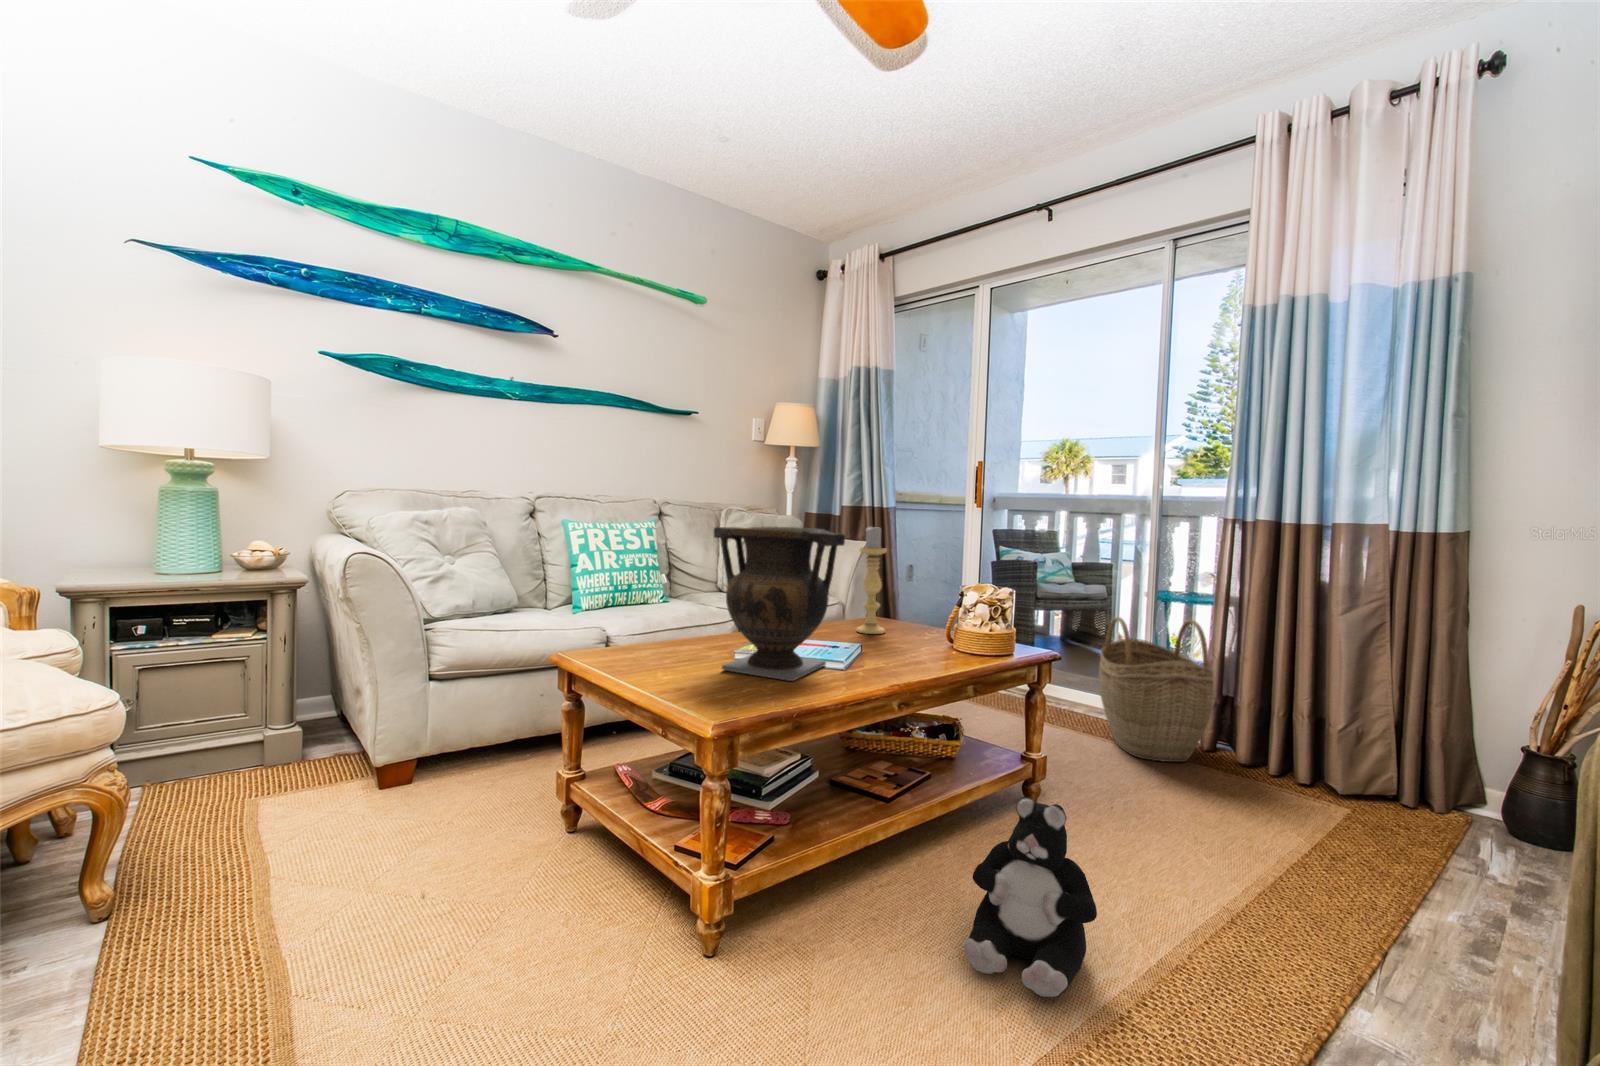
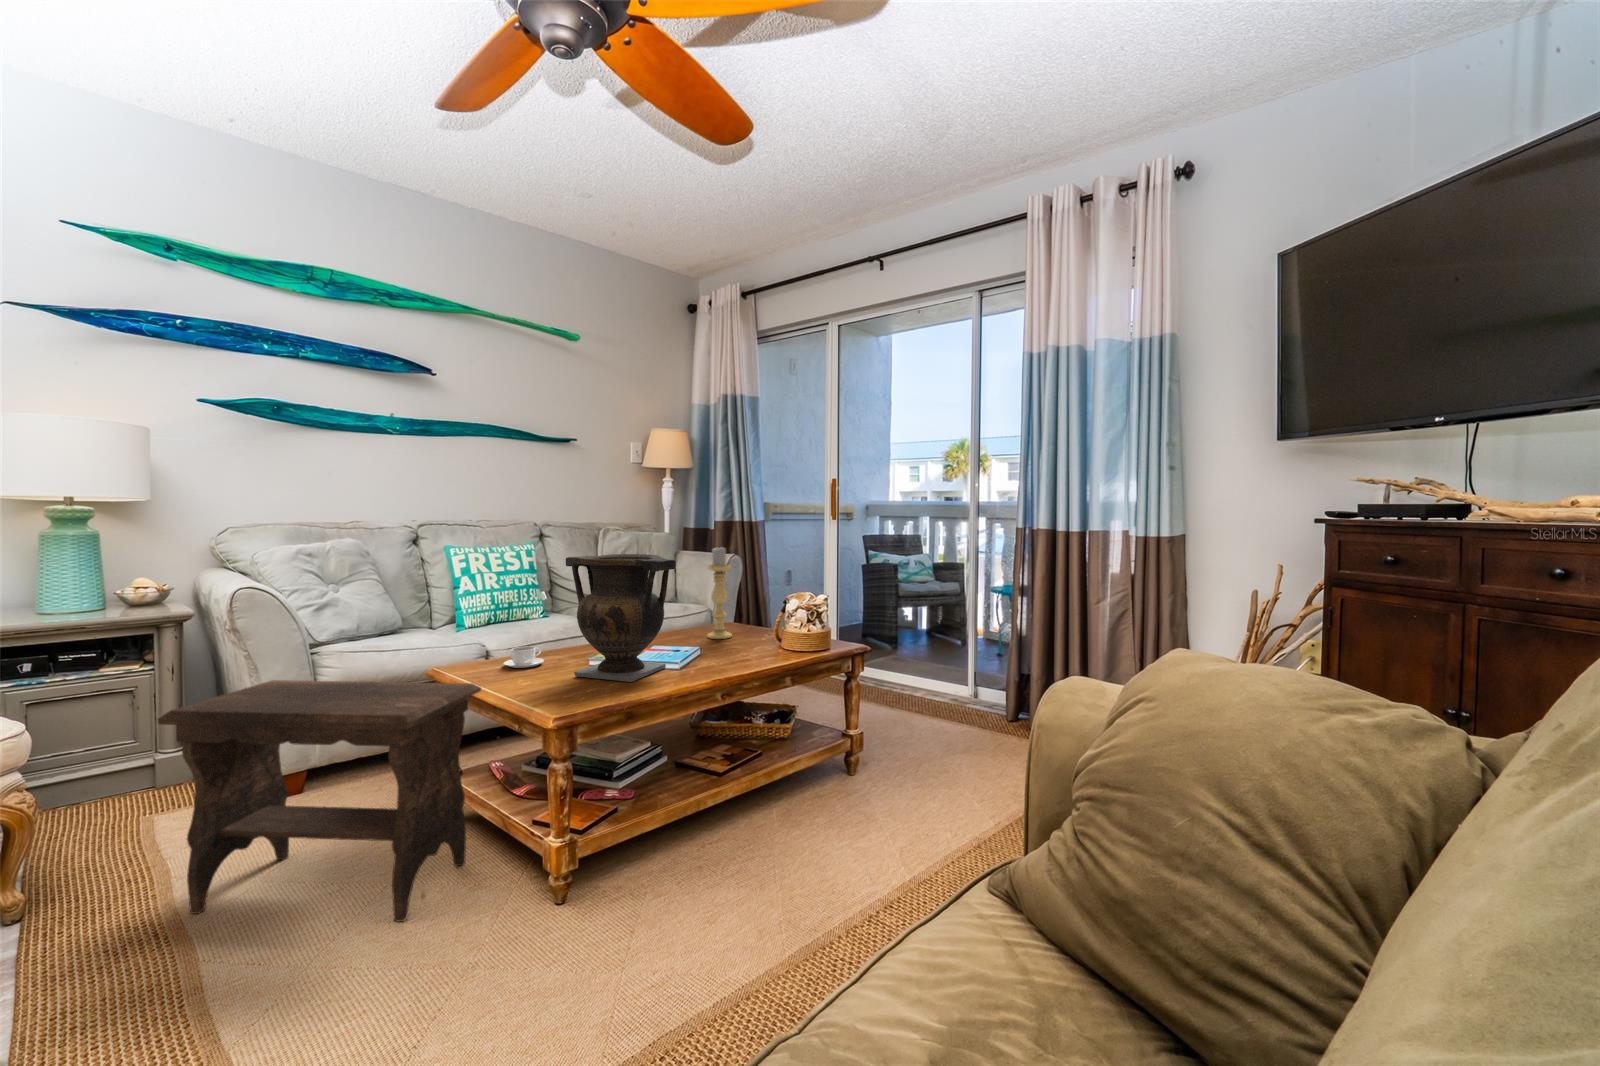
woven basket: present [1099,617,1214,762] -> none [927,614,1011,733]
coffee cup: none [636,632,681,656] -> present [504,646,544,668]
footstool: none [256,656,617,966] -> present [158,680,481,922]
plush toy: present [964,797,1097,997] -> none [757,760,858,905]

